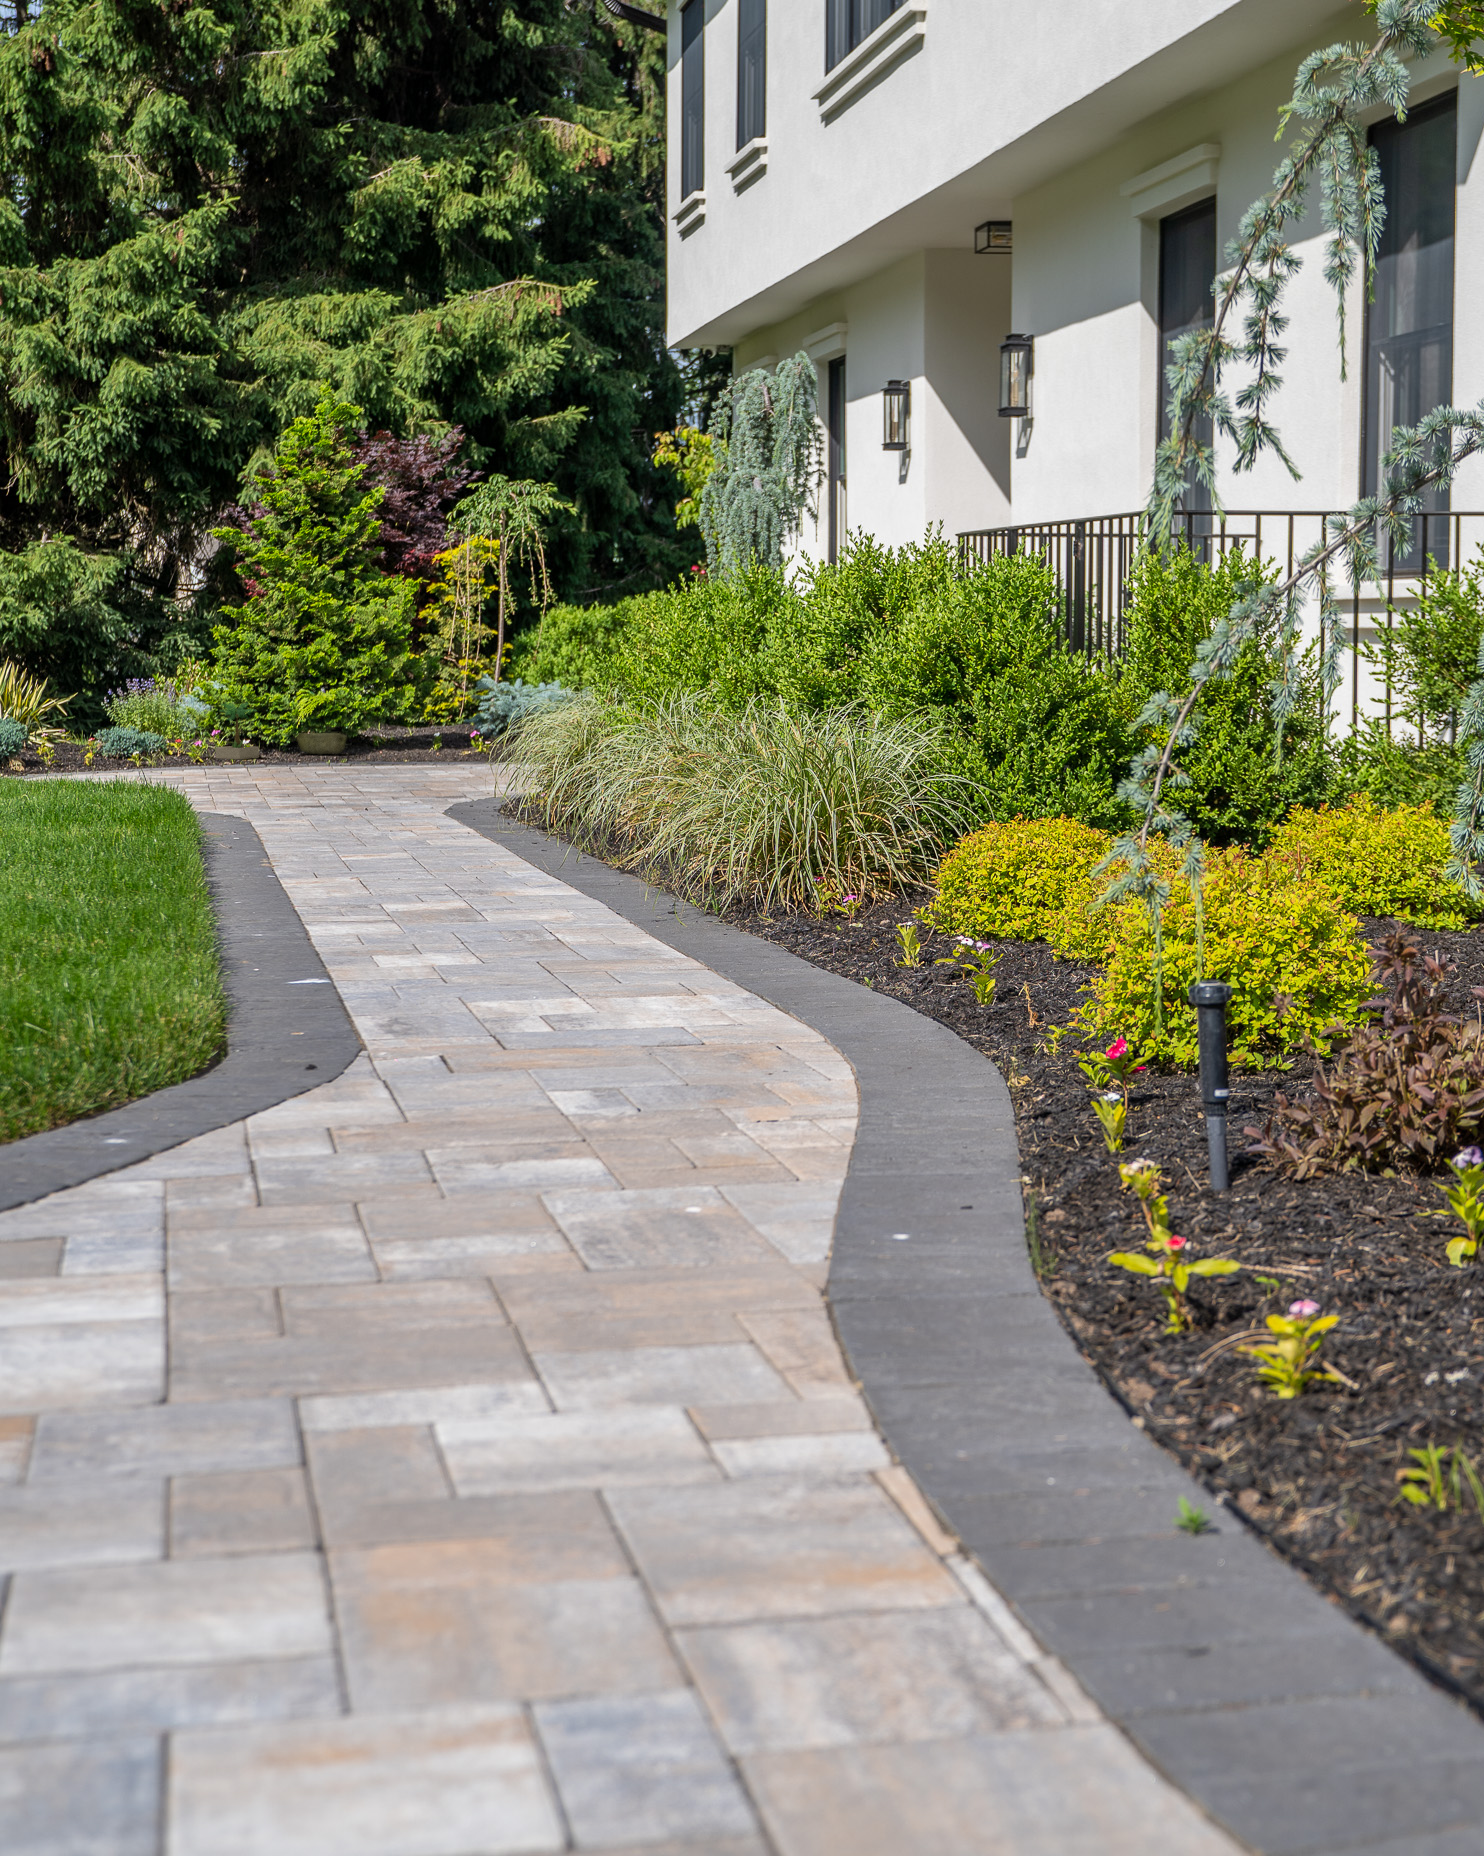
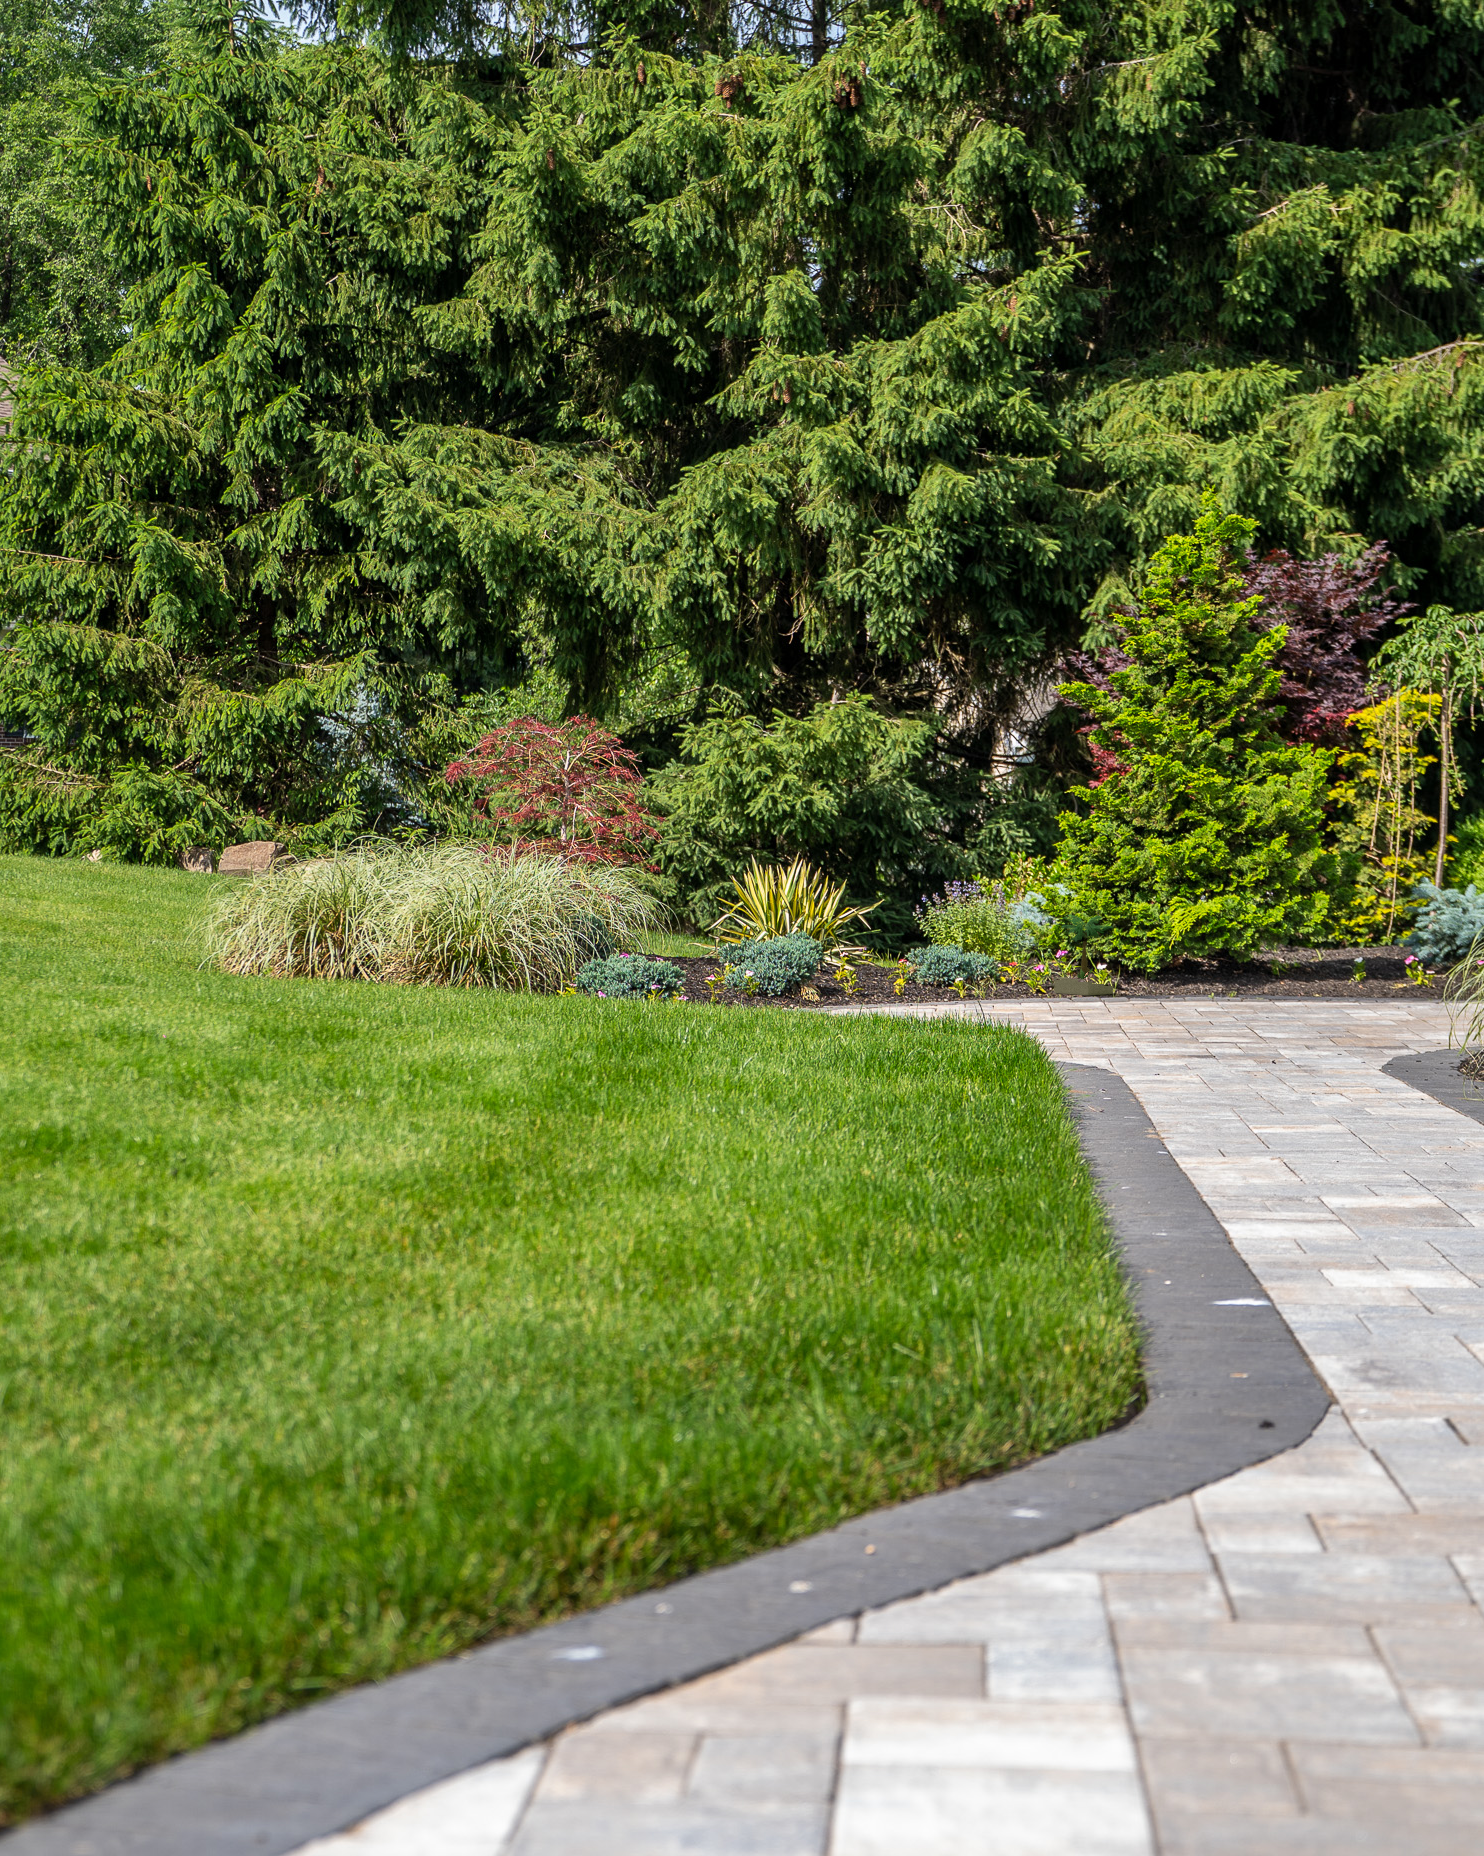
woven basket: present [297,733,346,754] -> none [1163,961,1236,993]

